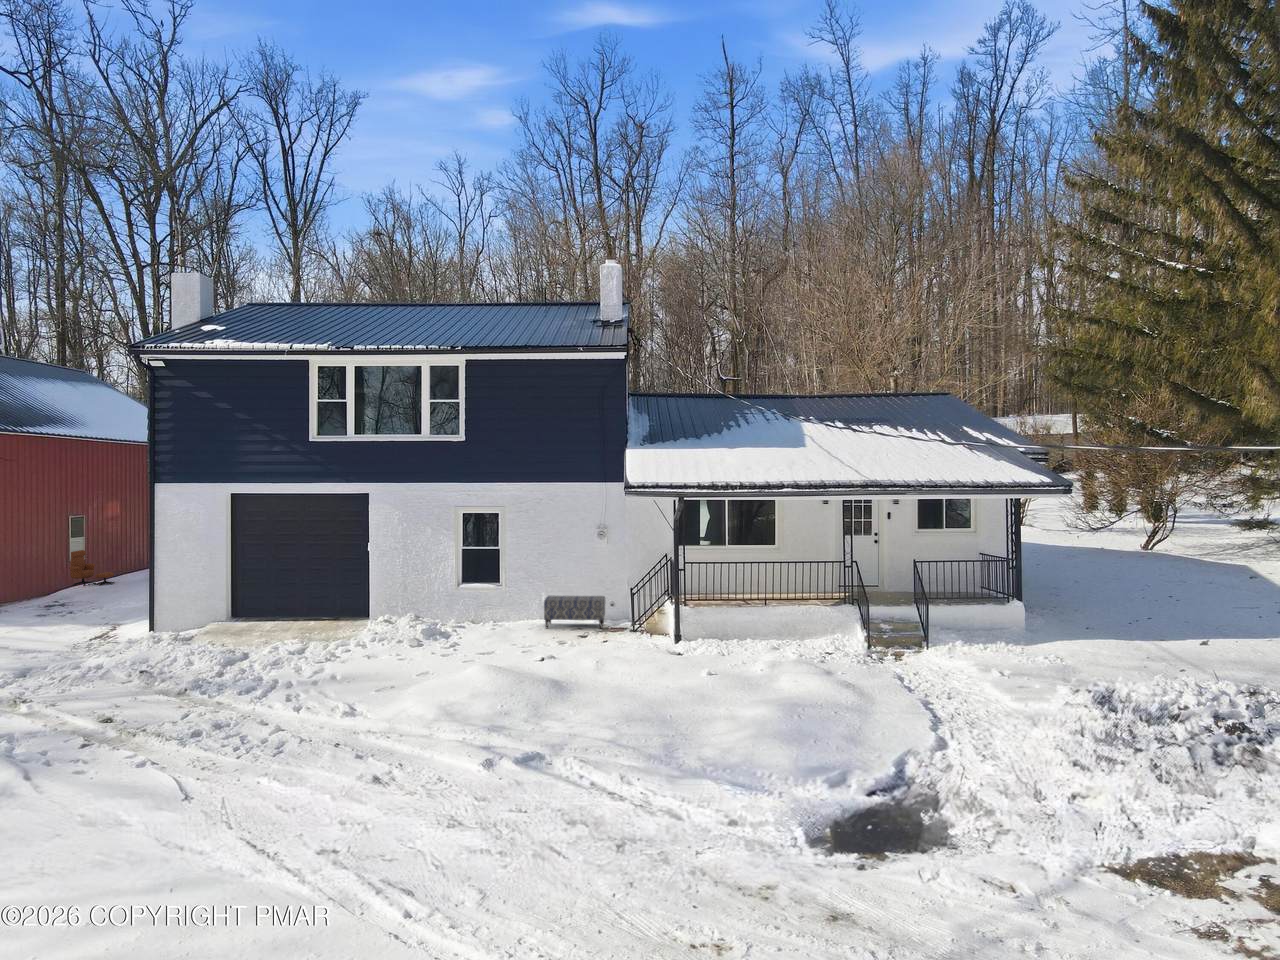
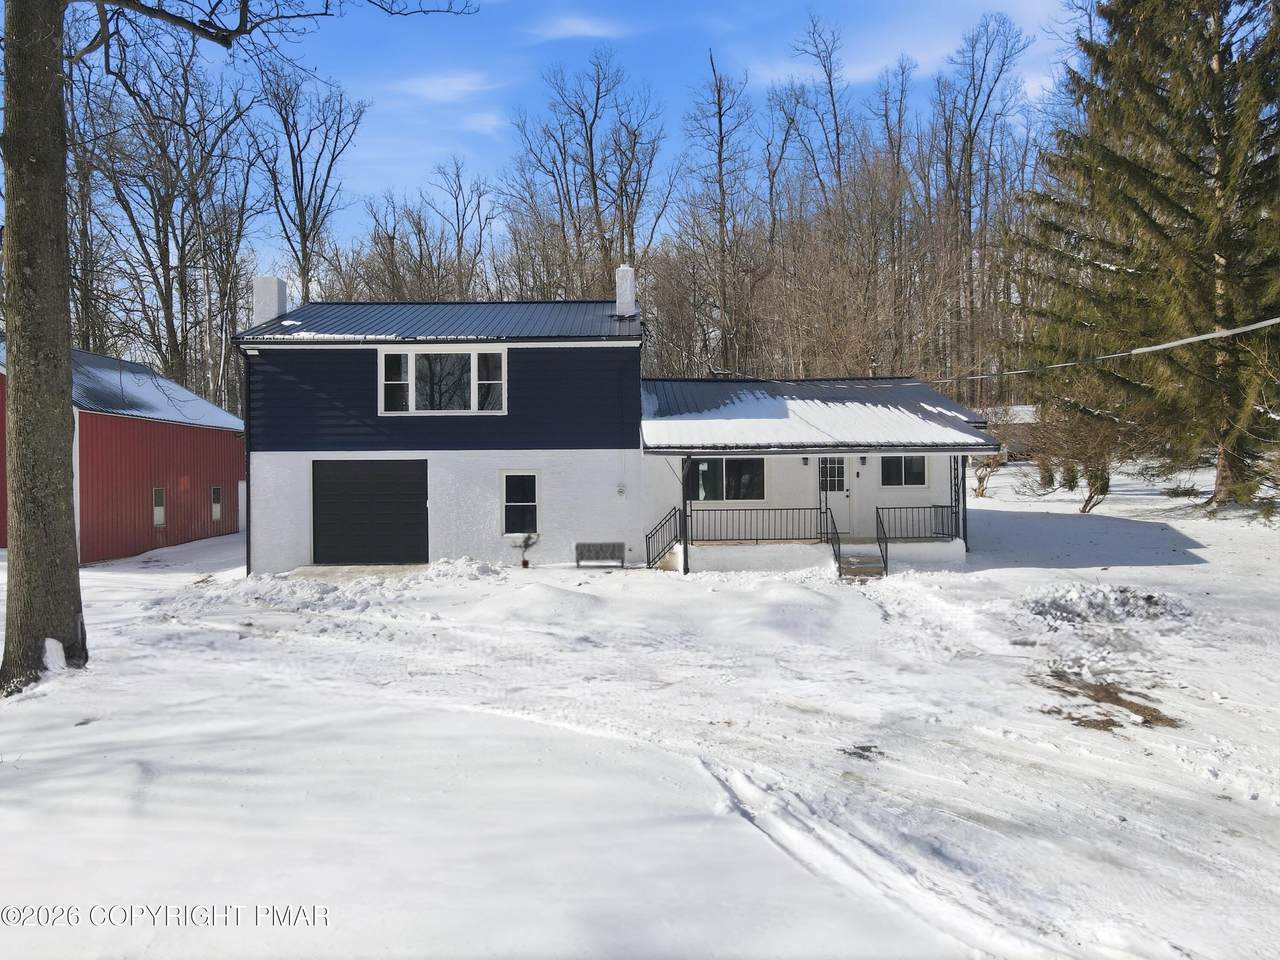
lounge chair: present [69,550,115,586] -> none [145,520,184,550]
potted tree: none [465,579,503,627] -> present [512,530,540,568]

